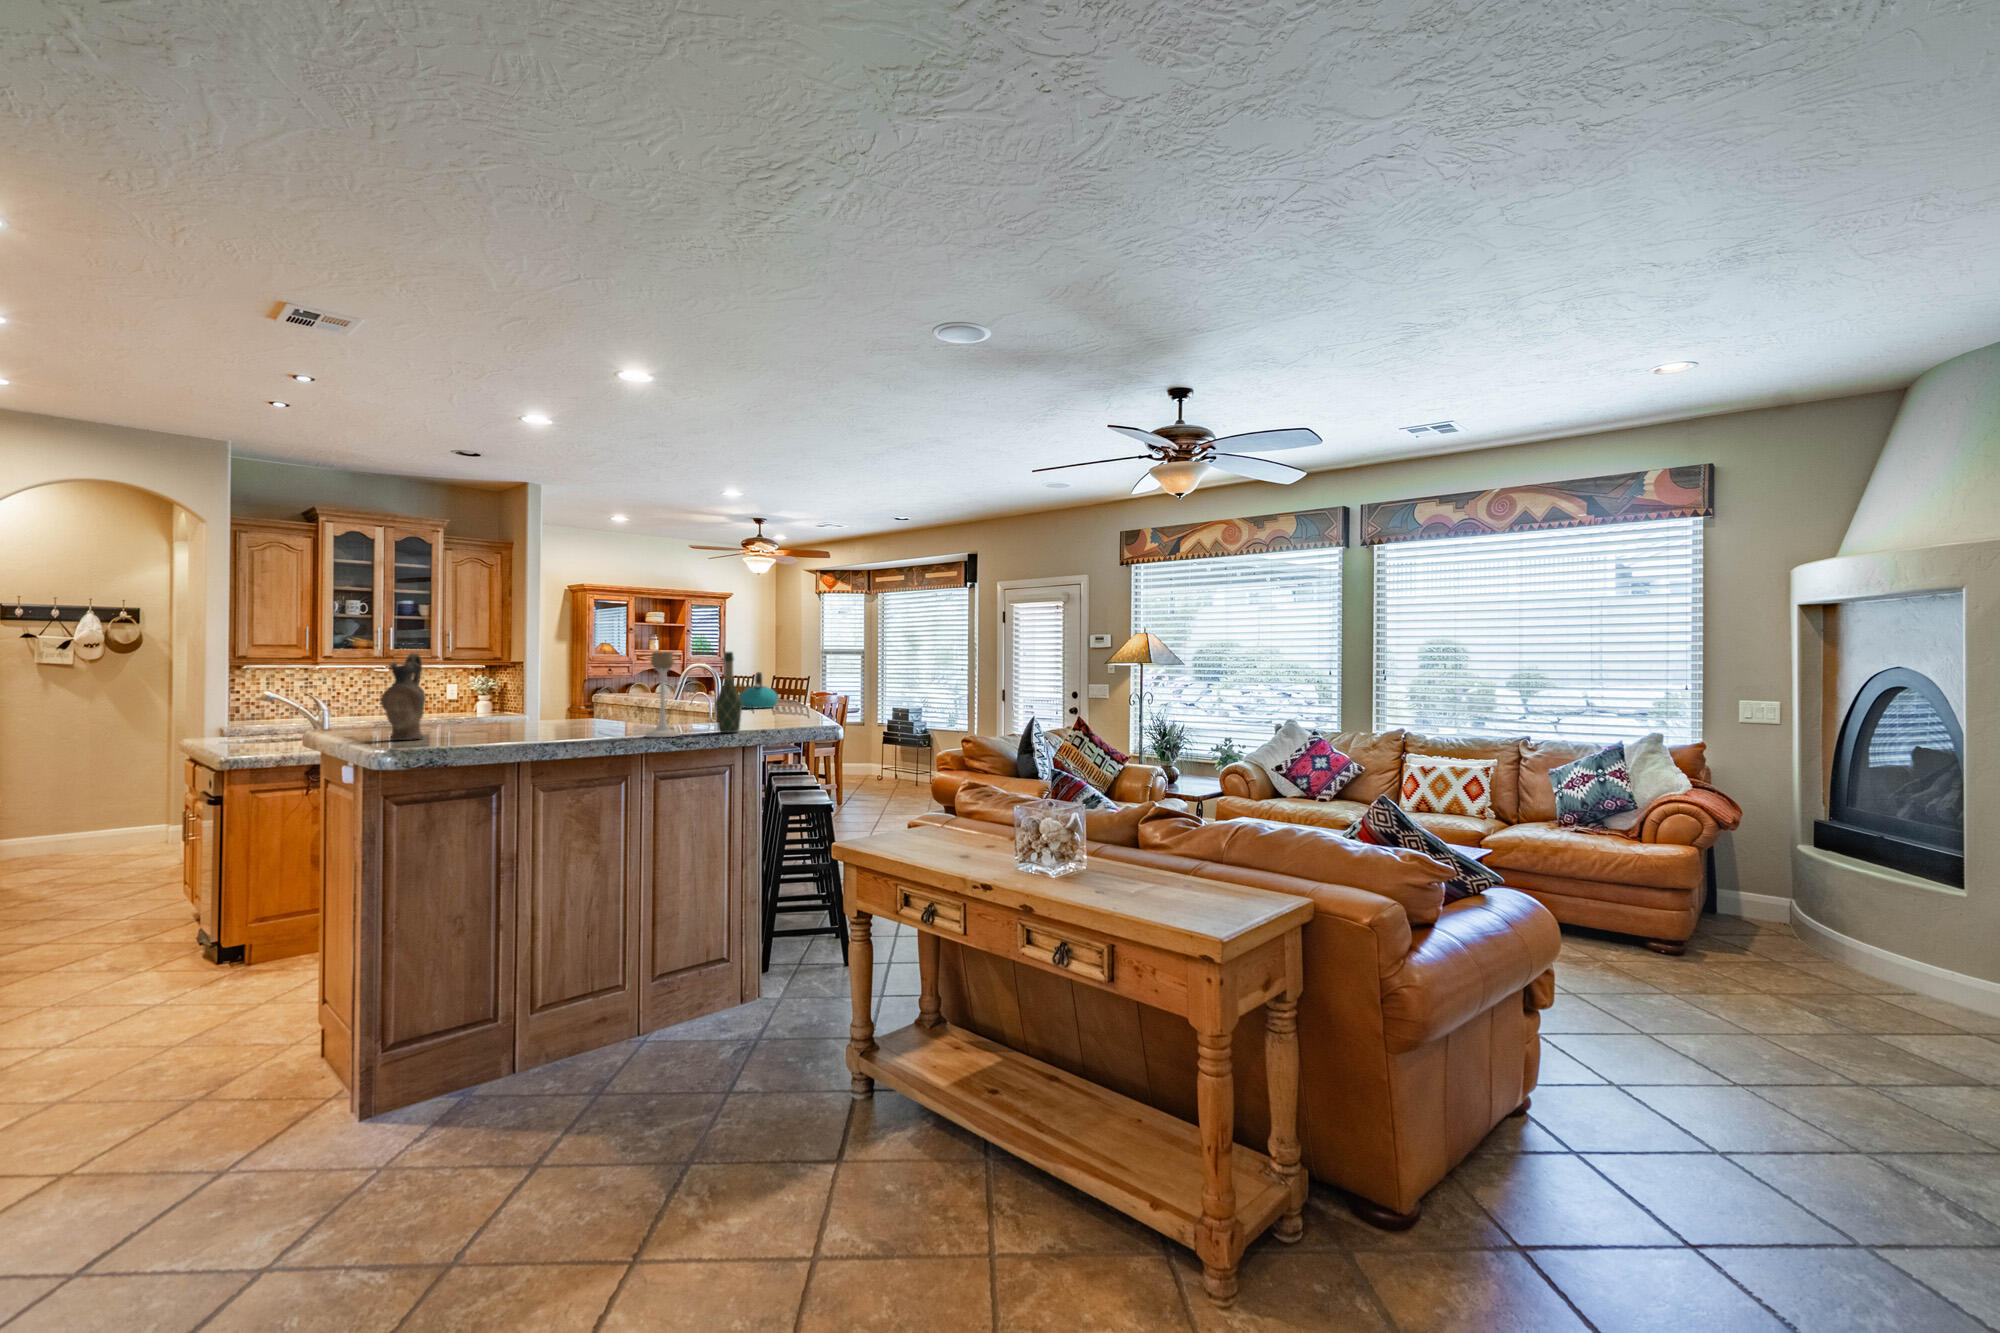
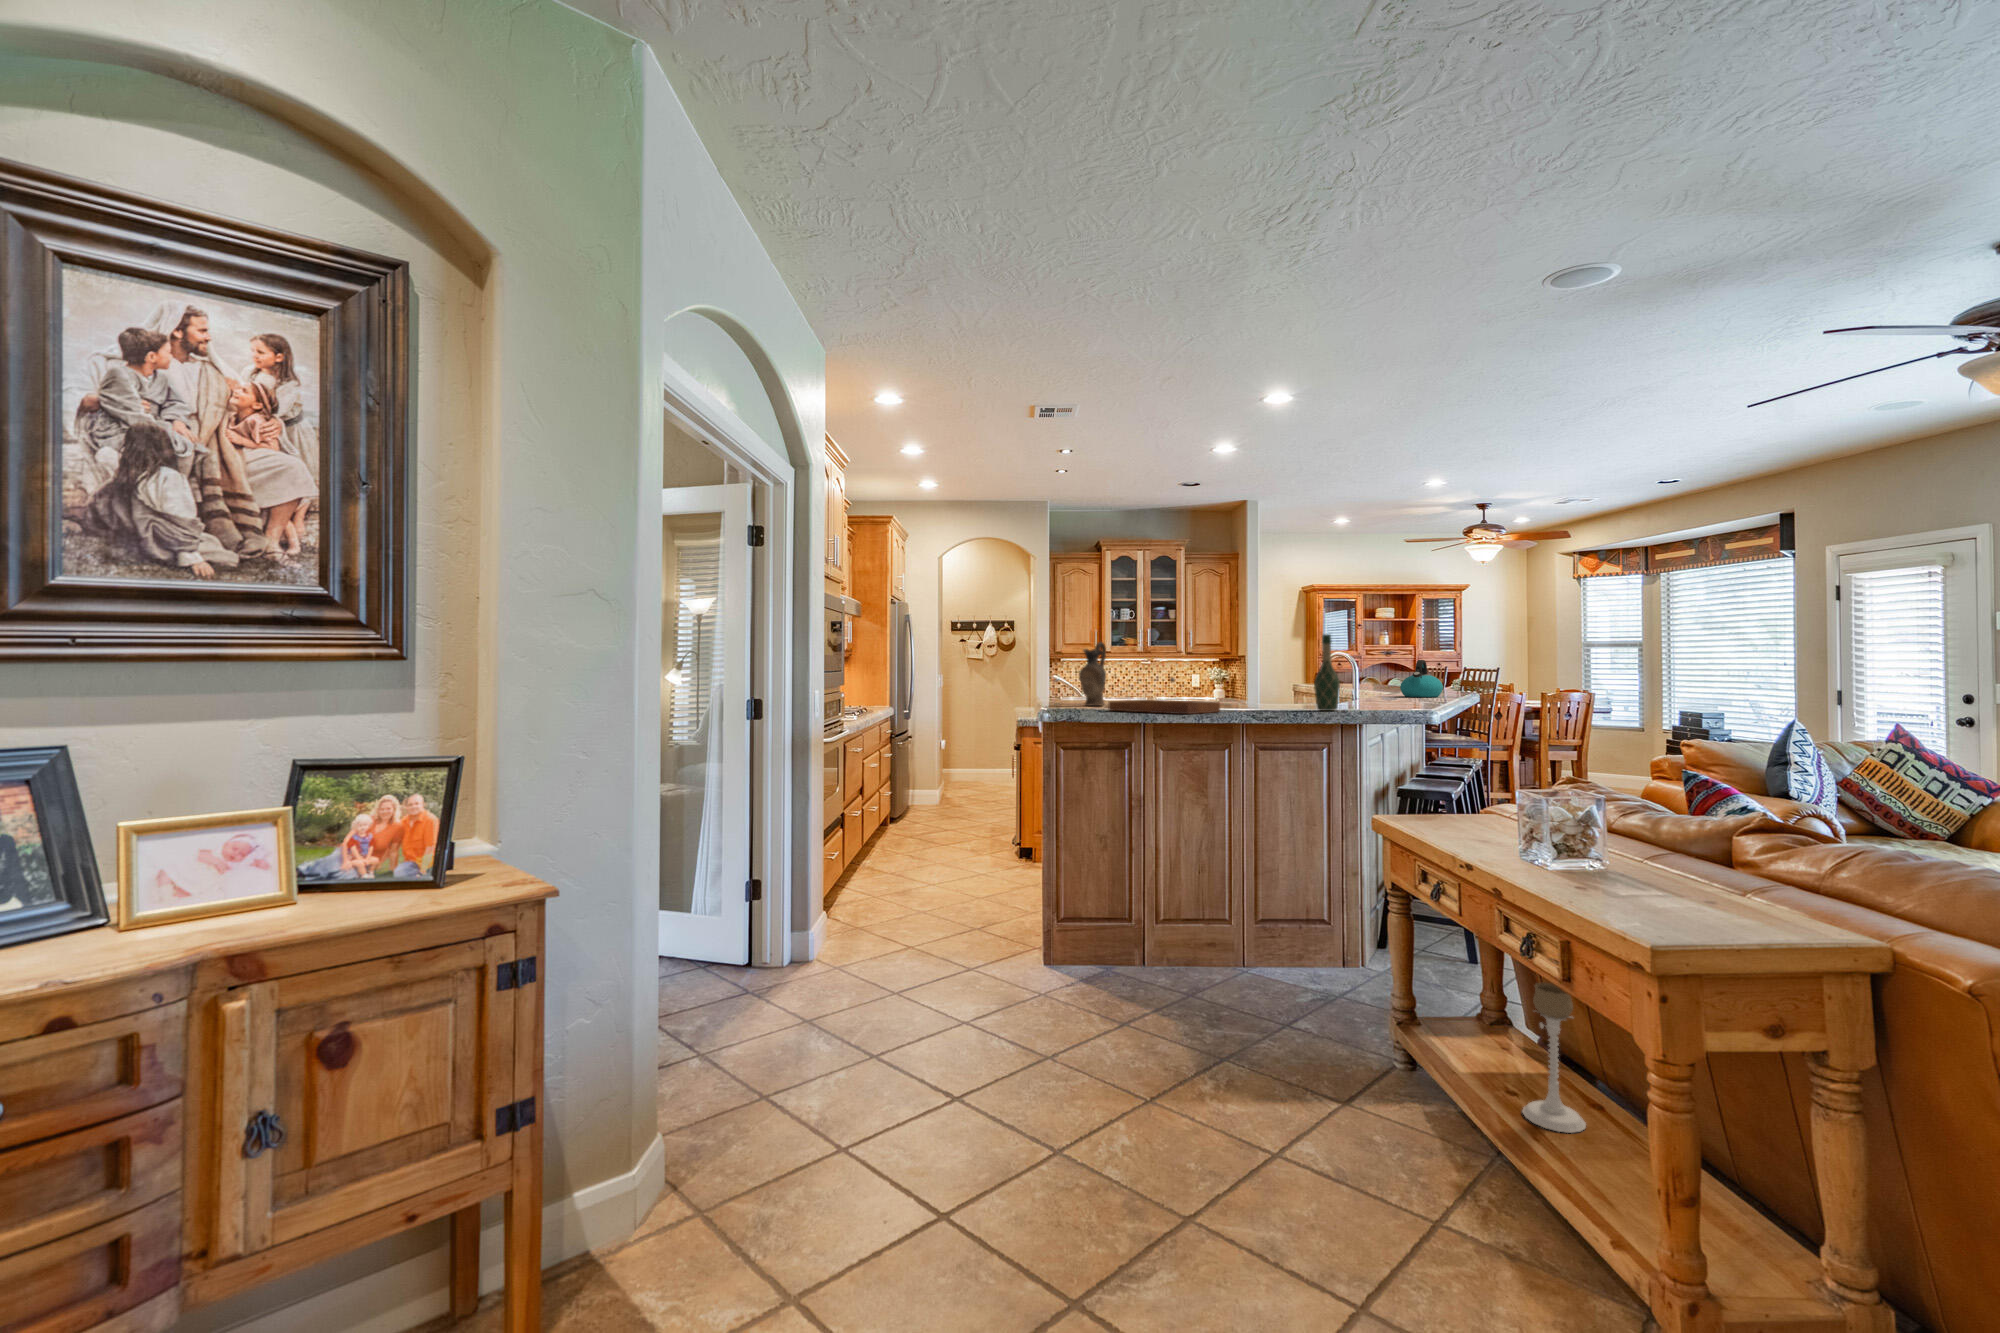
candle holder: present [645,652,680,737] -> present [1522,982,1586,1133]
tray: none [457,701,617,748] -> present [1108,677,1220,714]

